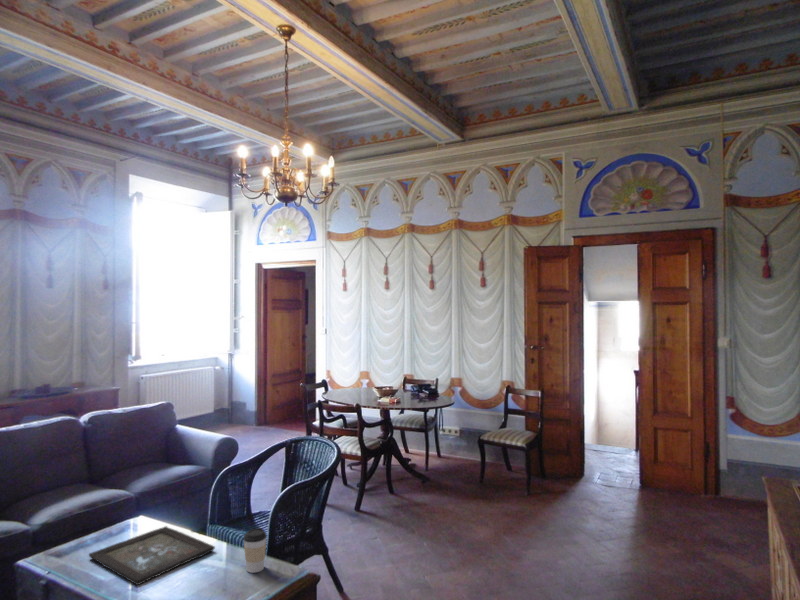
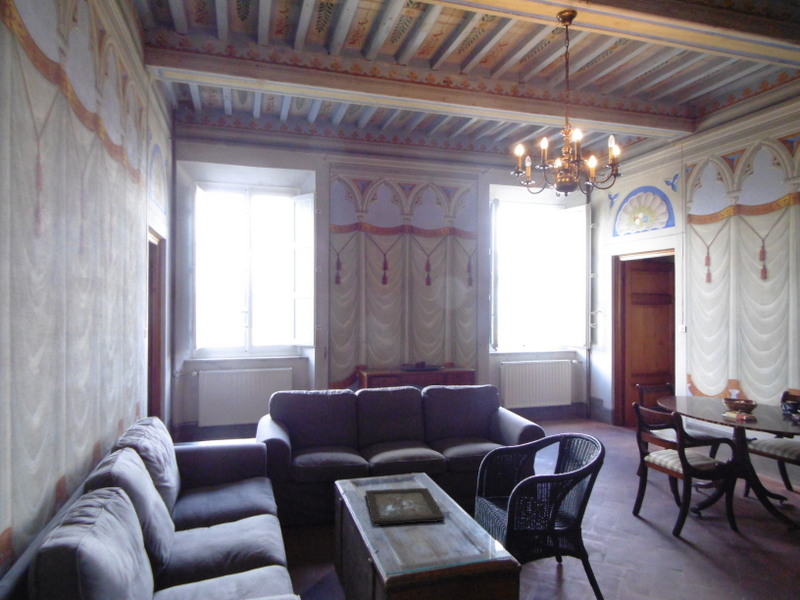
coffee cup: present [244,528,267,573] -> none [450,511,471,553]

